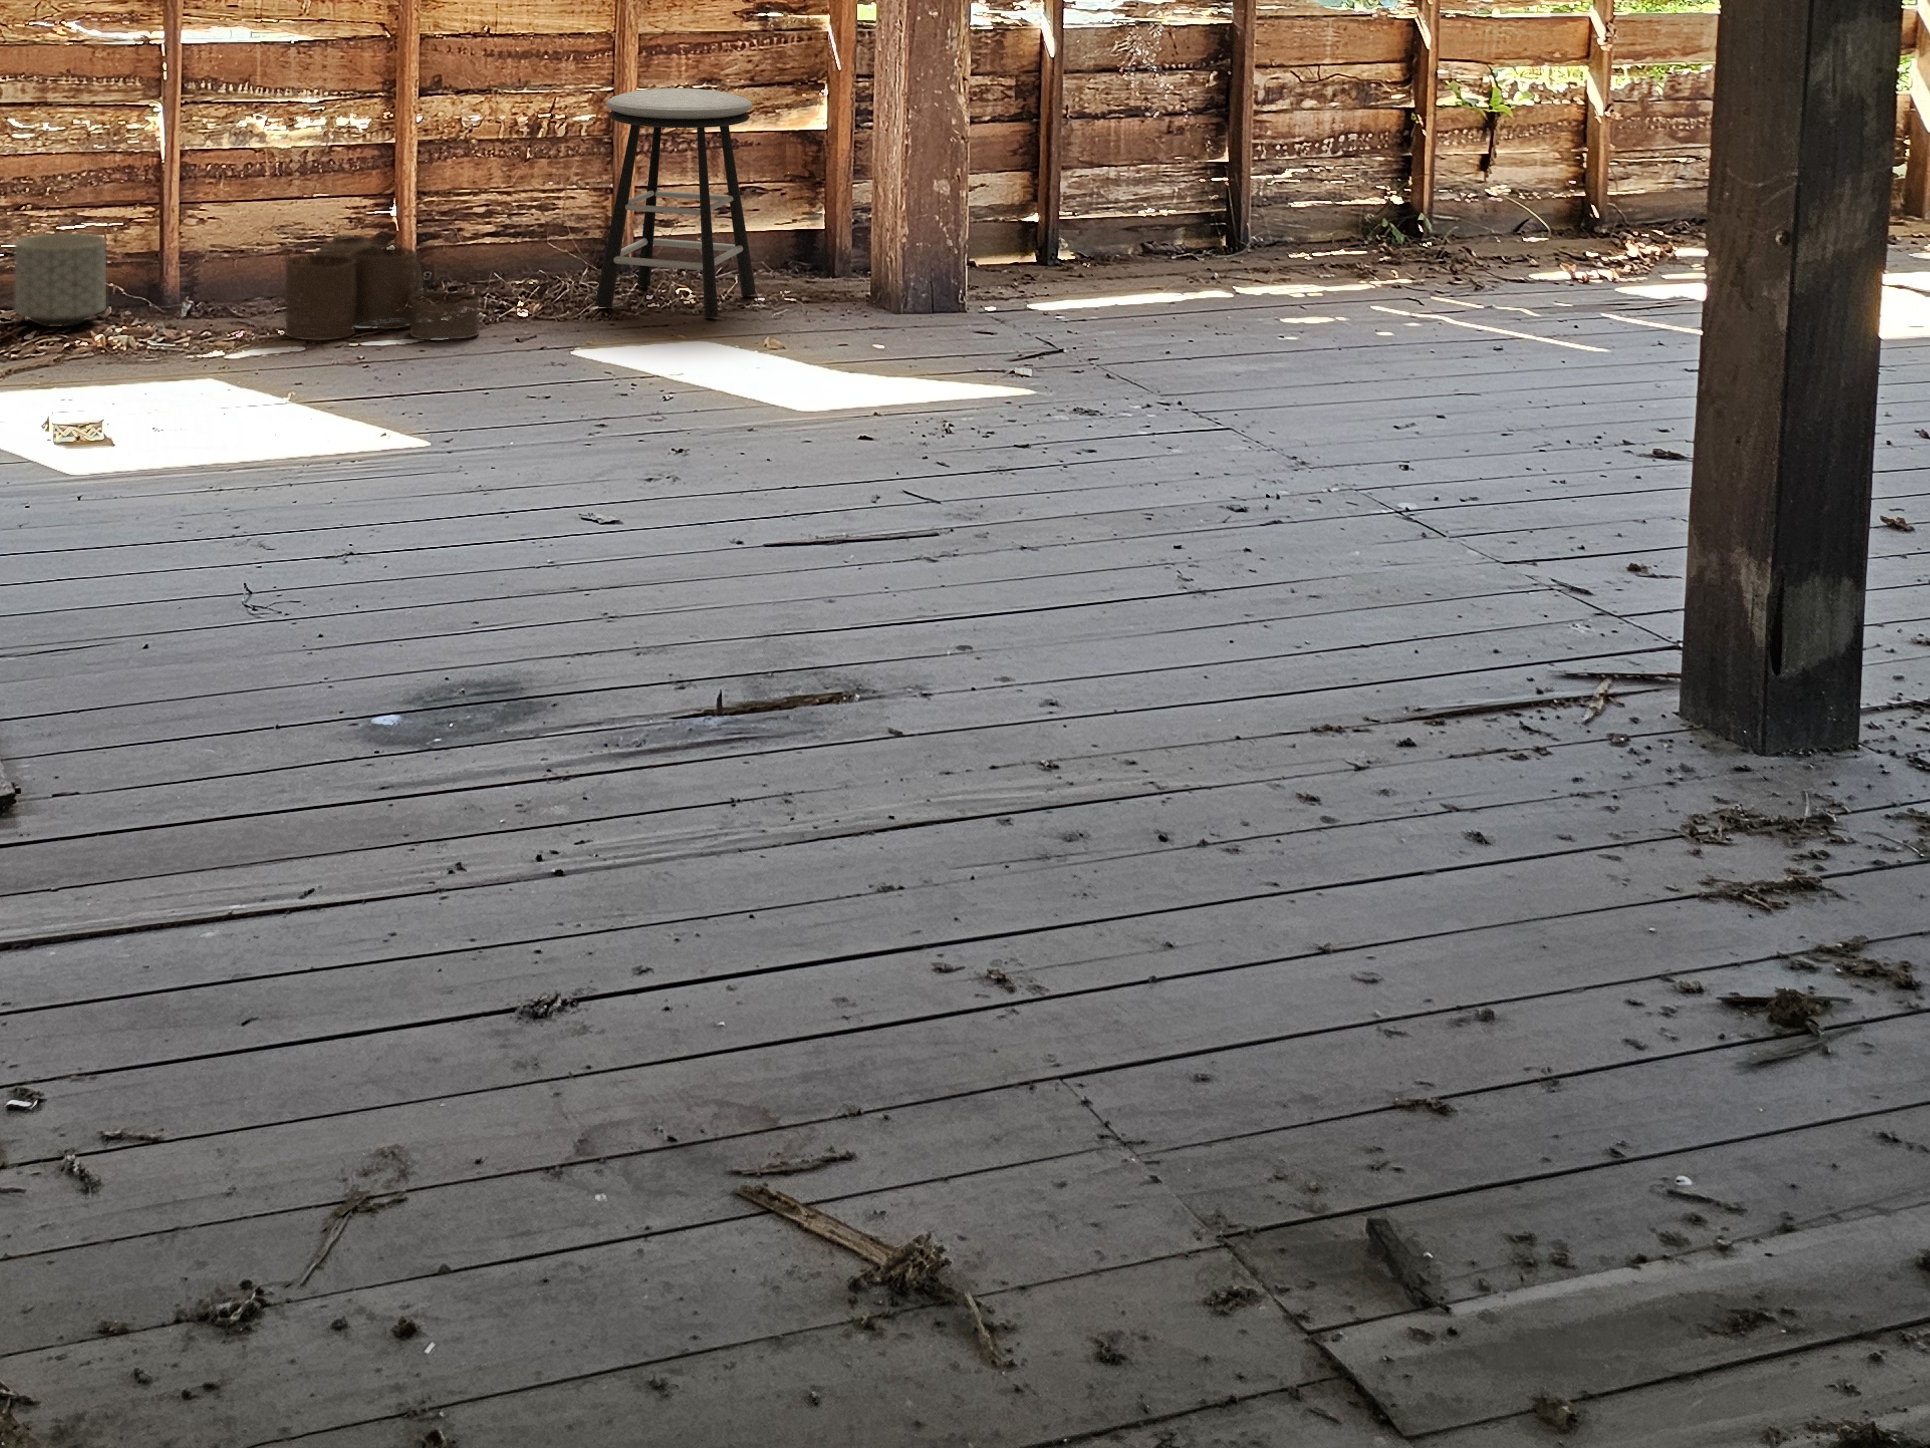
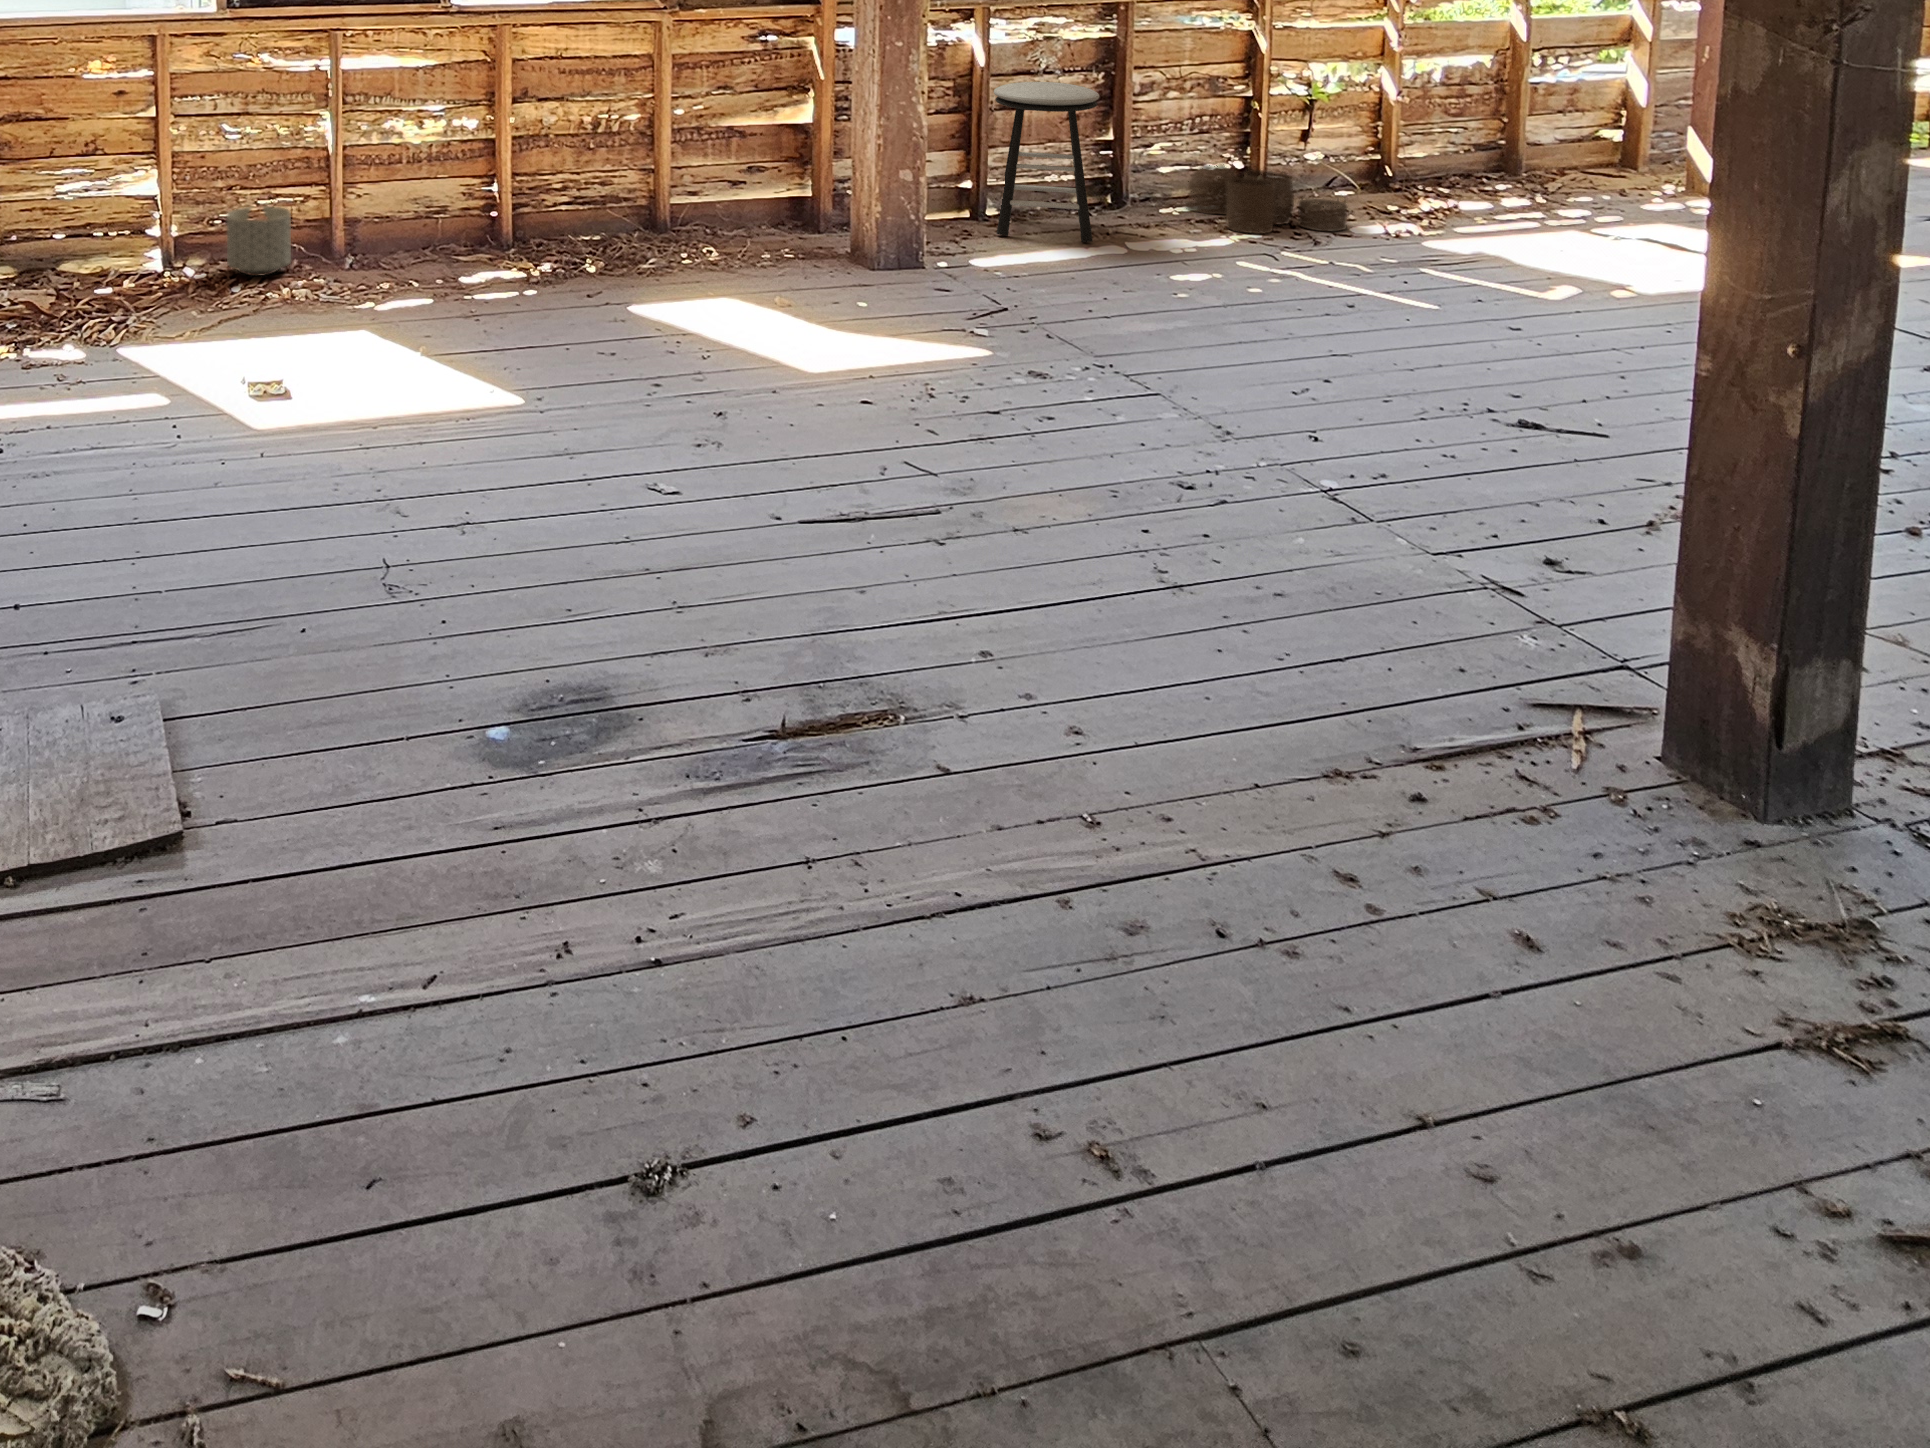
stool: present [595,88,756,317] -> present [994,82,1100,242]
woven basket: present [284,231,480,341] -> present [1185,164,1347,234]

